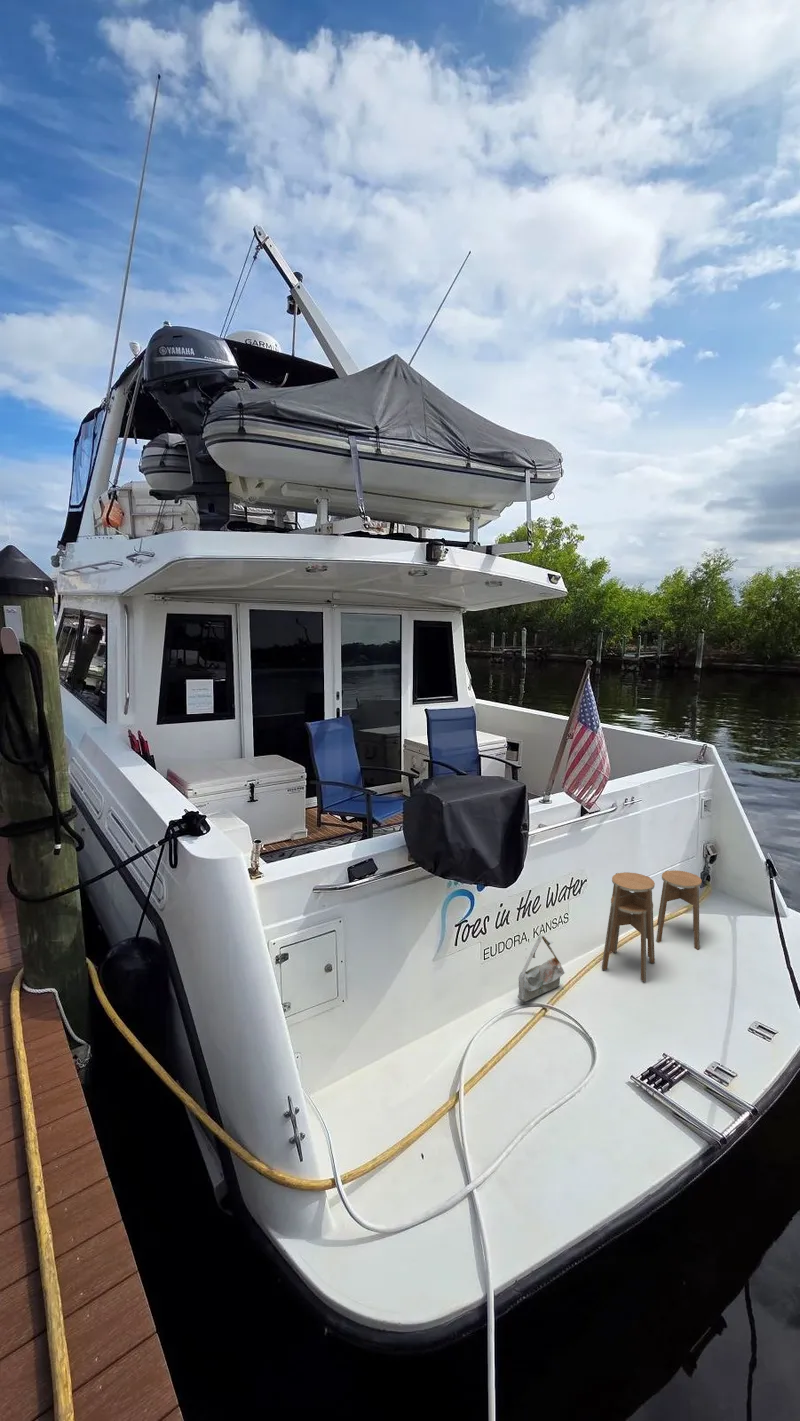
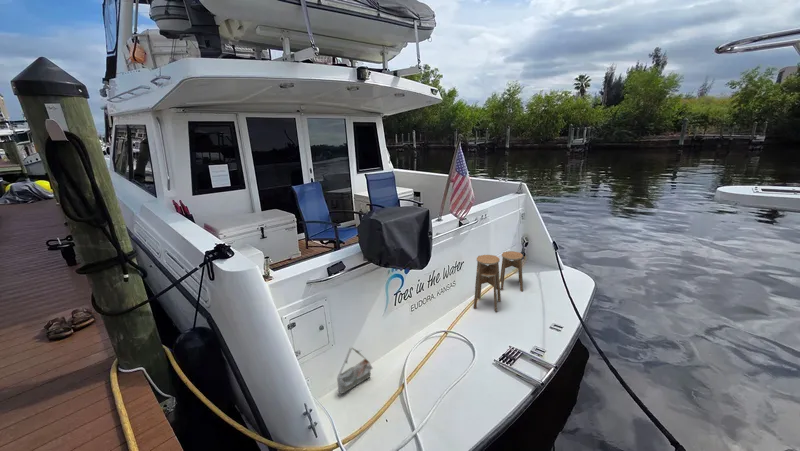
bag: present [518,934,564,1002] -> present [337,347,372,393]

